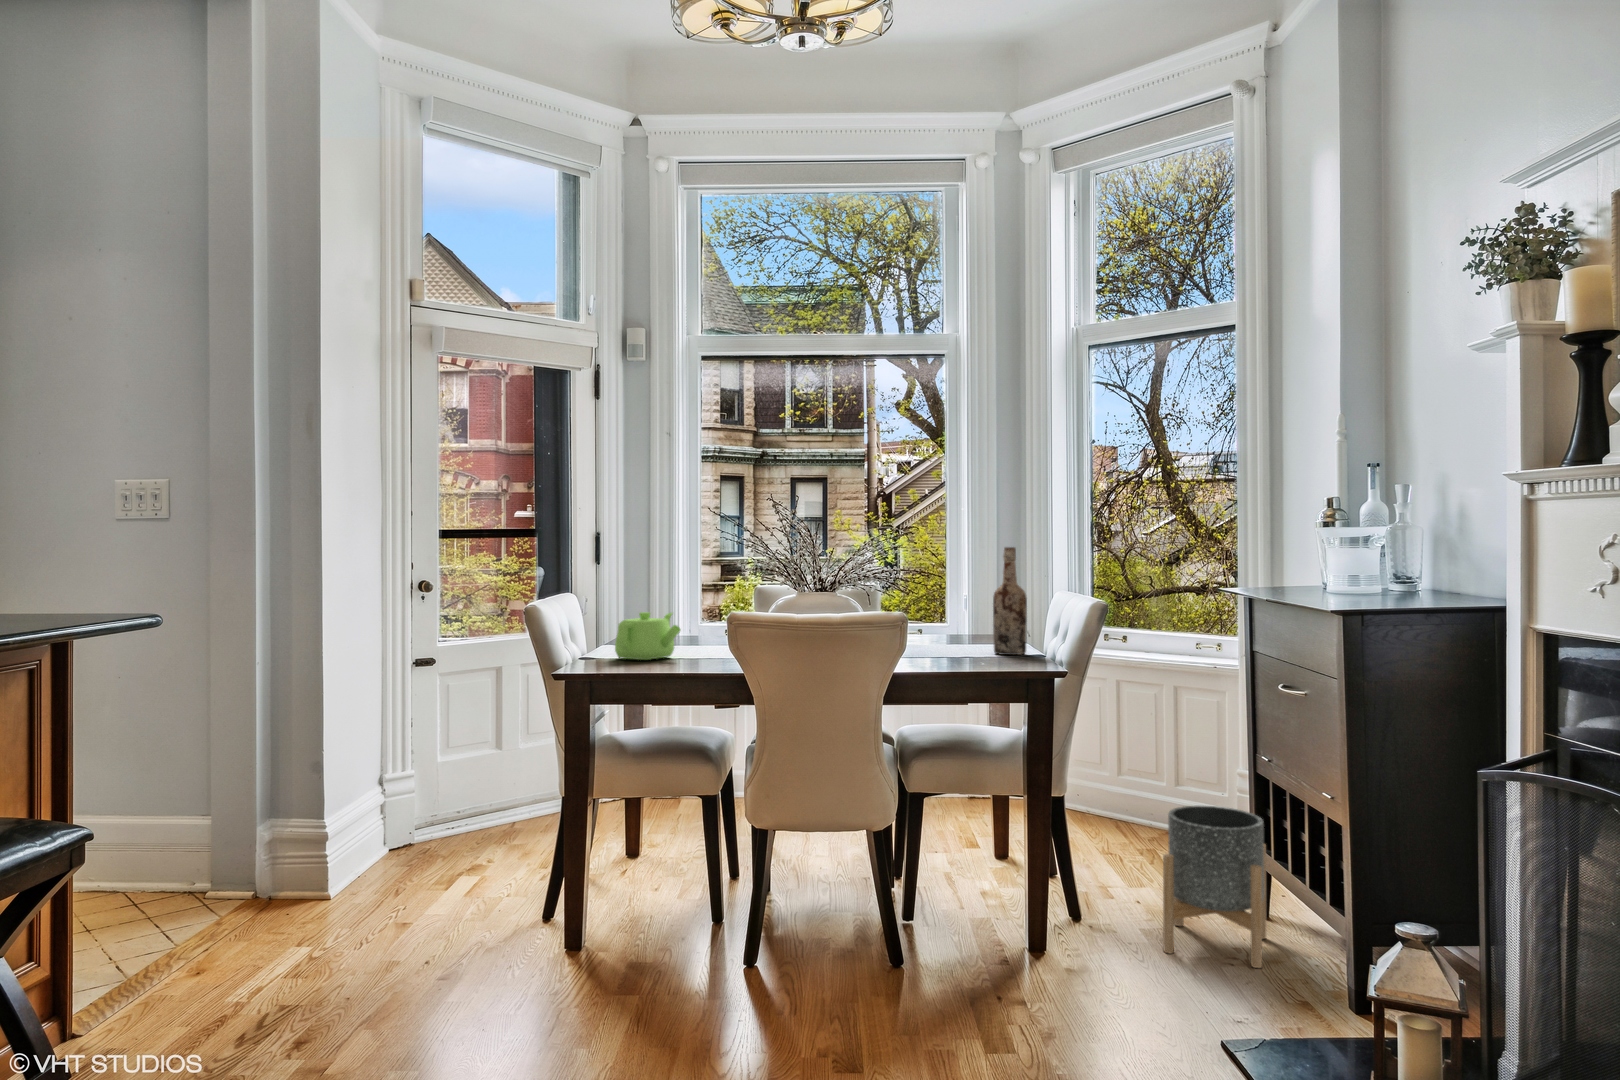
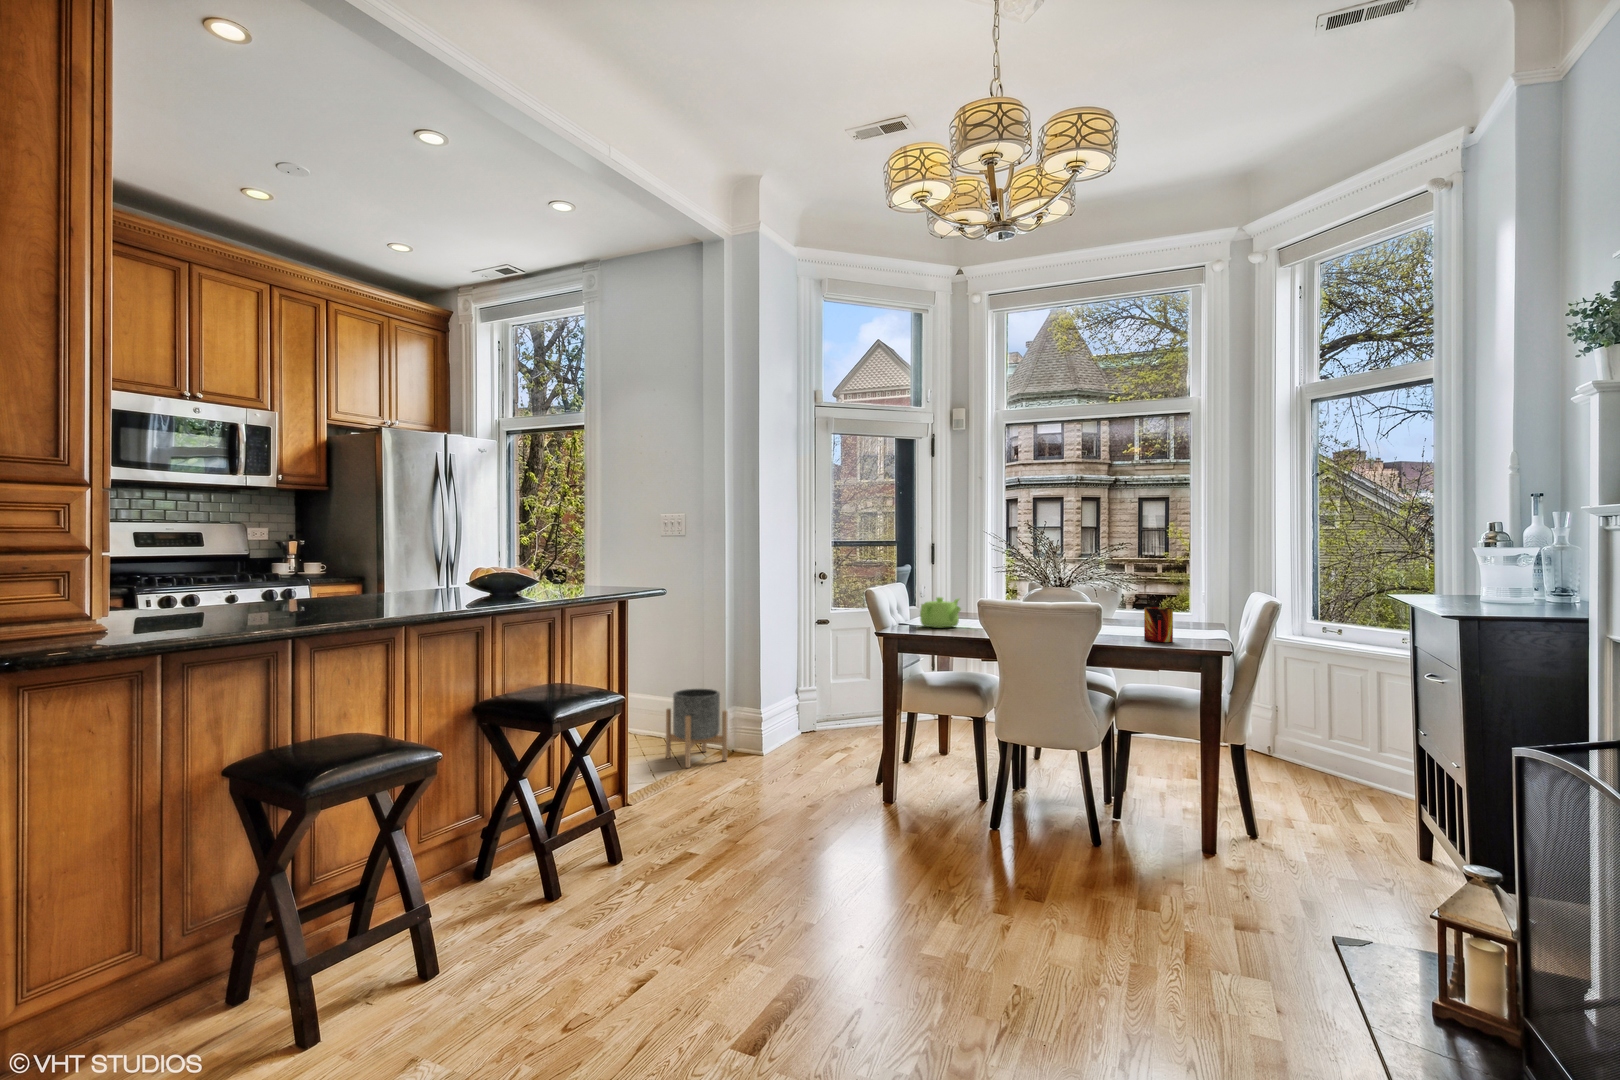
wine bottle: present [993,547,1027,655] -> none [1192,559,1219,639]
mug: none [946,615,982,663] -> present [1144,607,1173,642]
planter: present [1163,806,1266,968] -> present [666,689,728,768]

